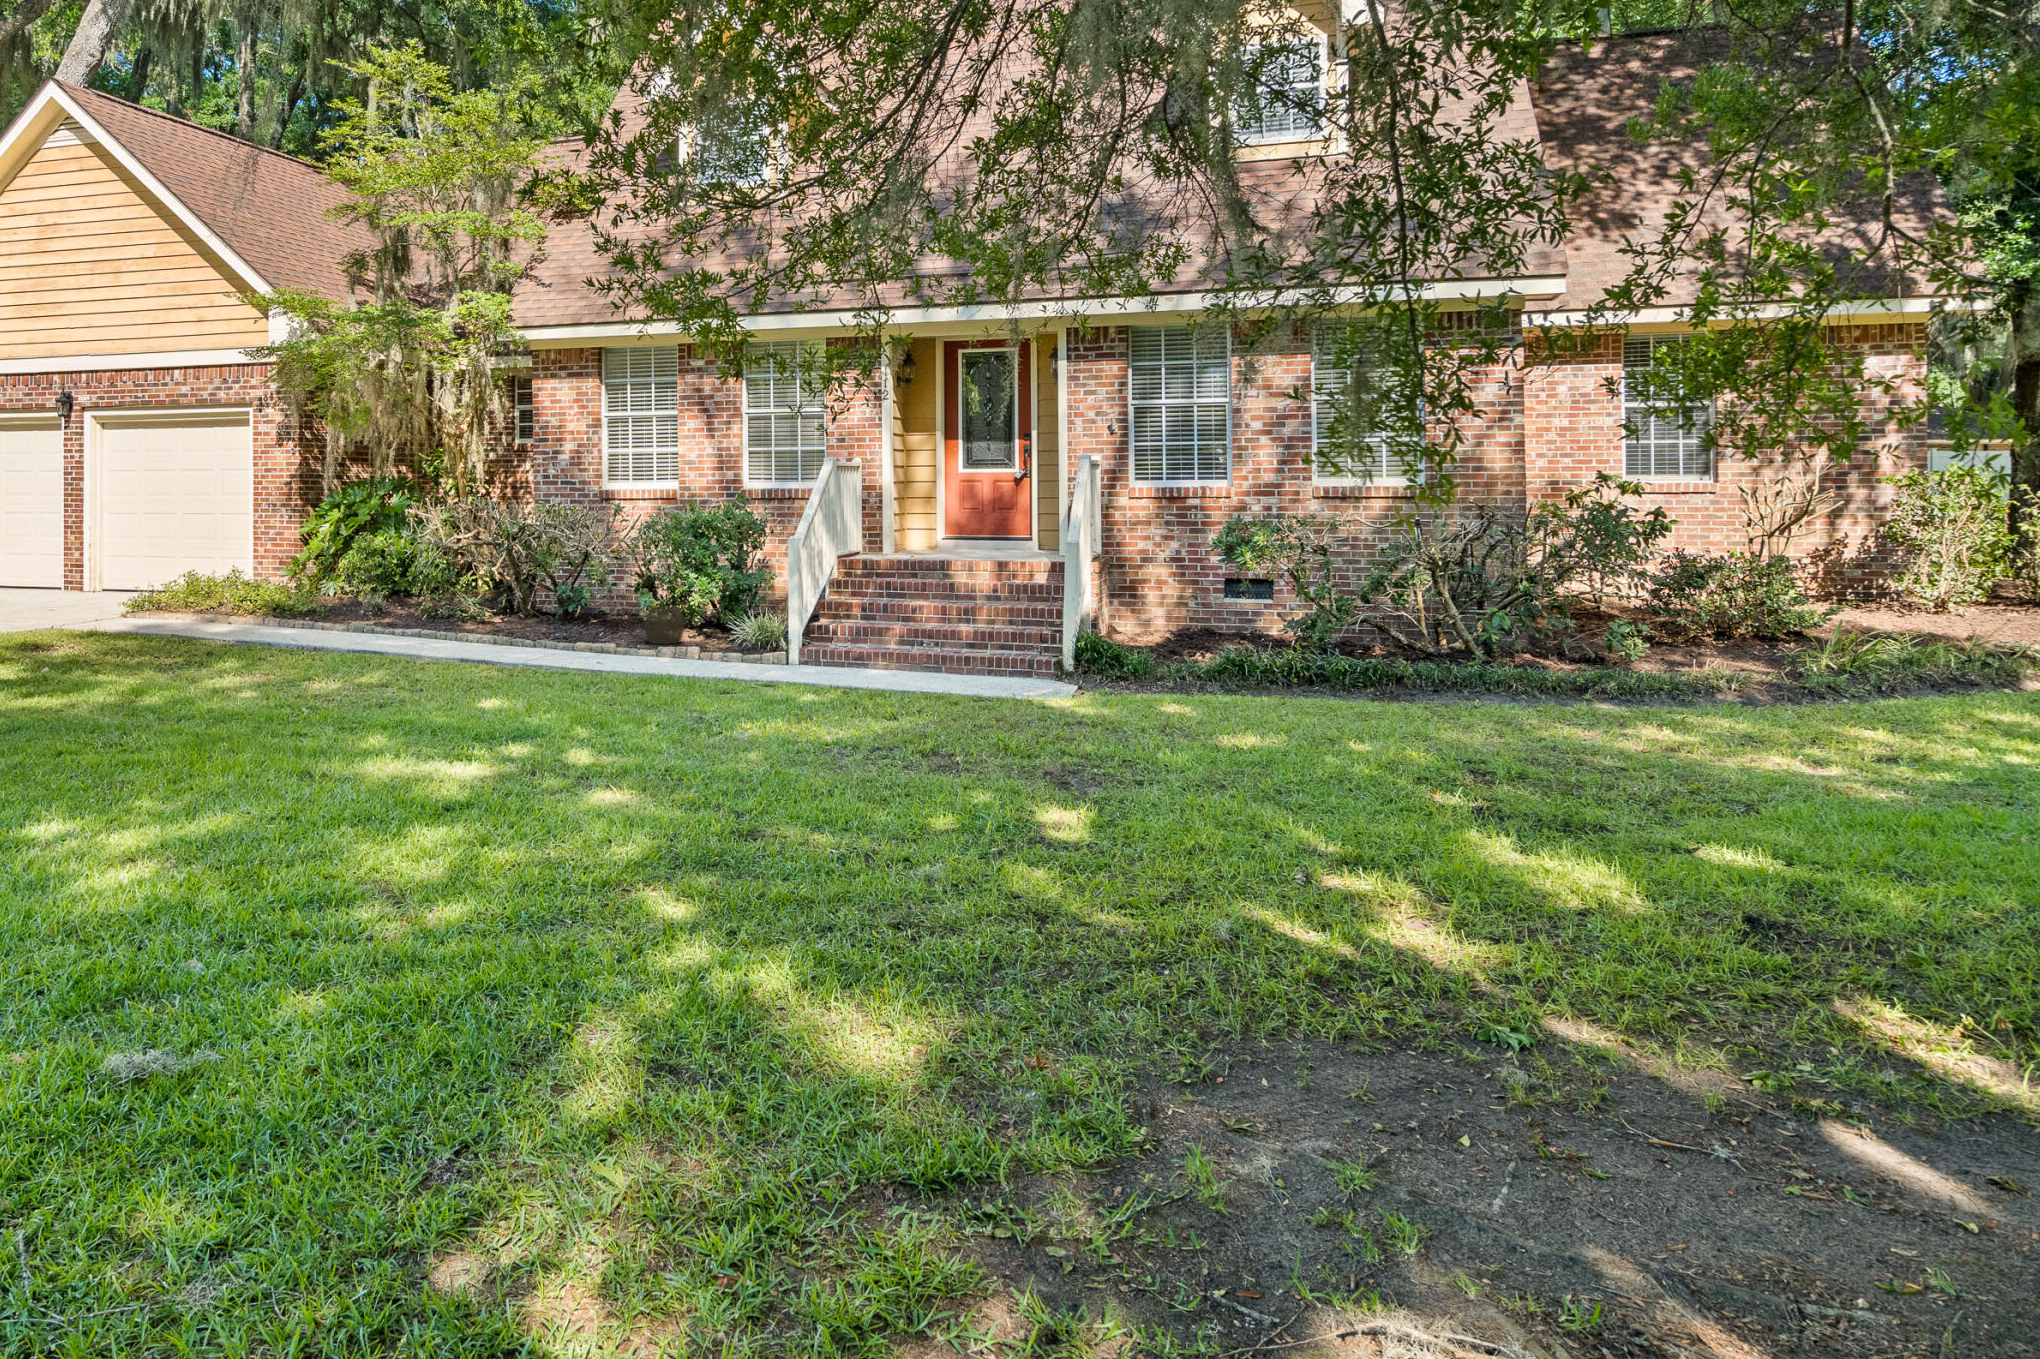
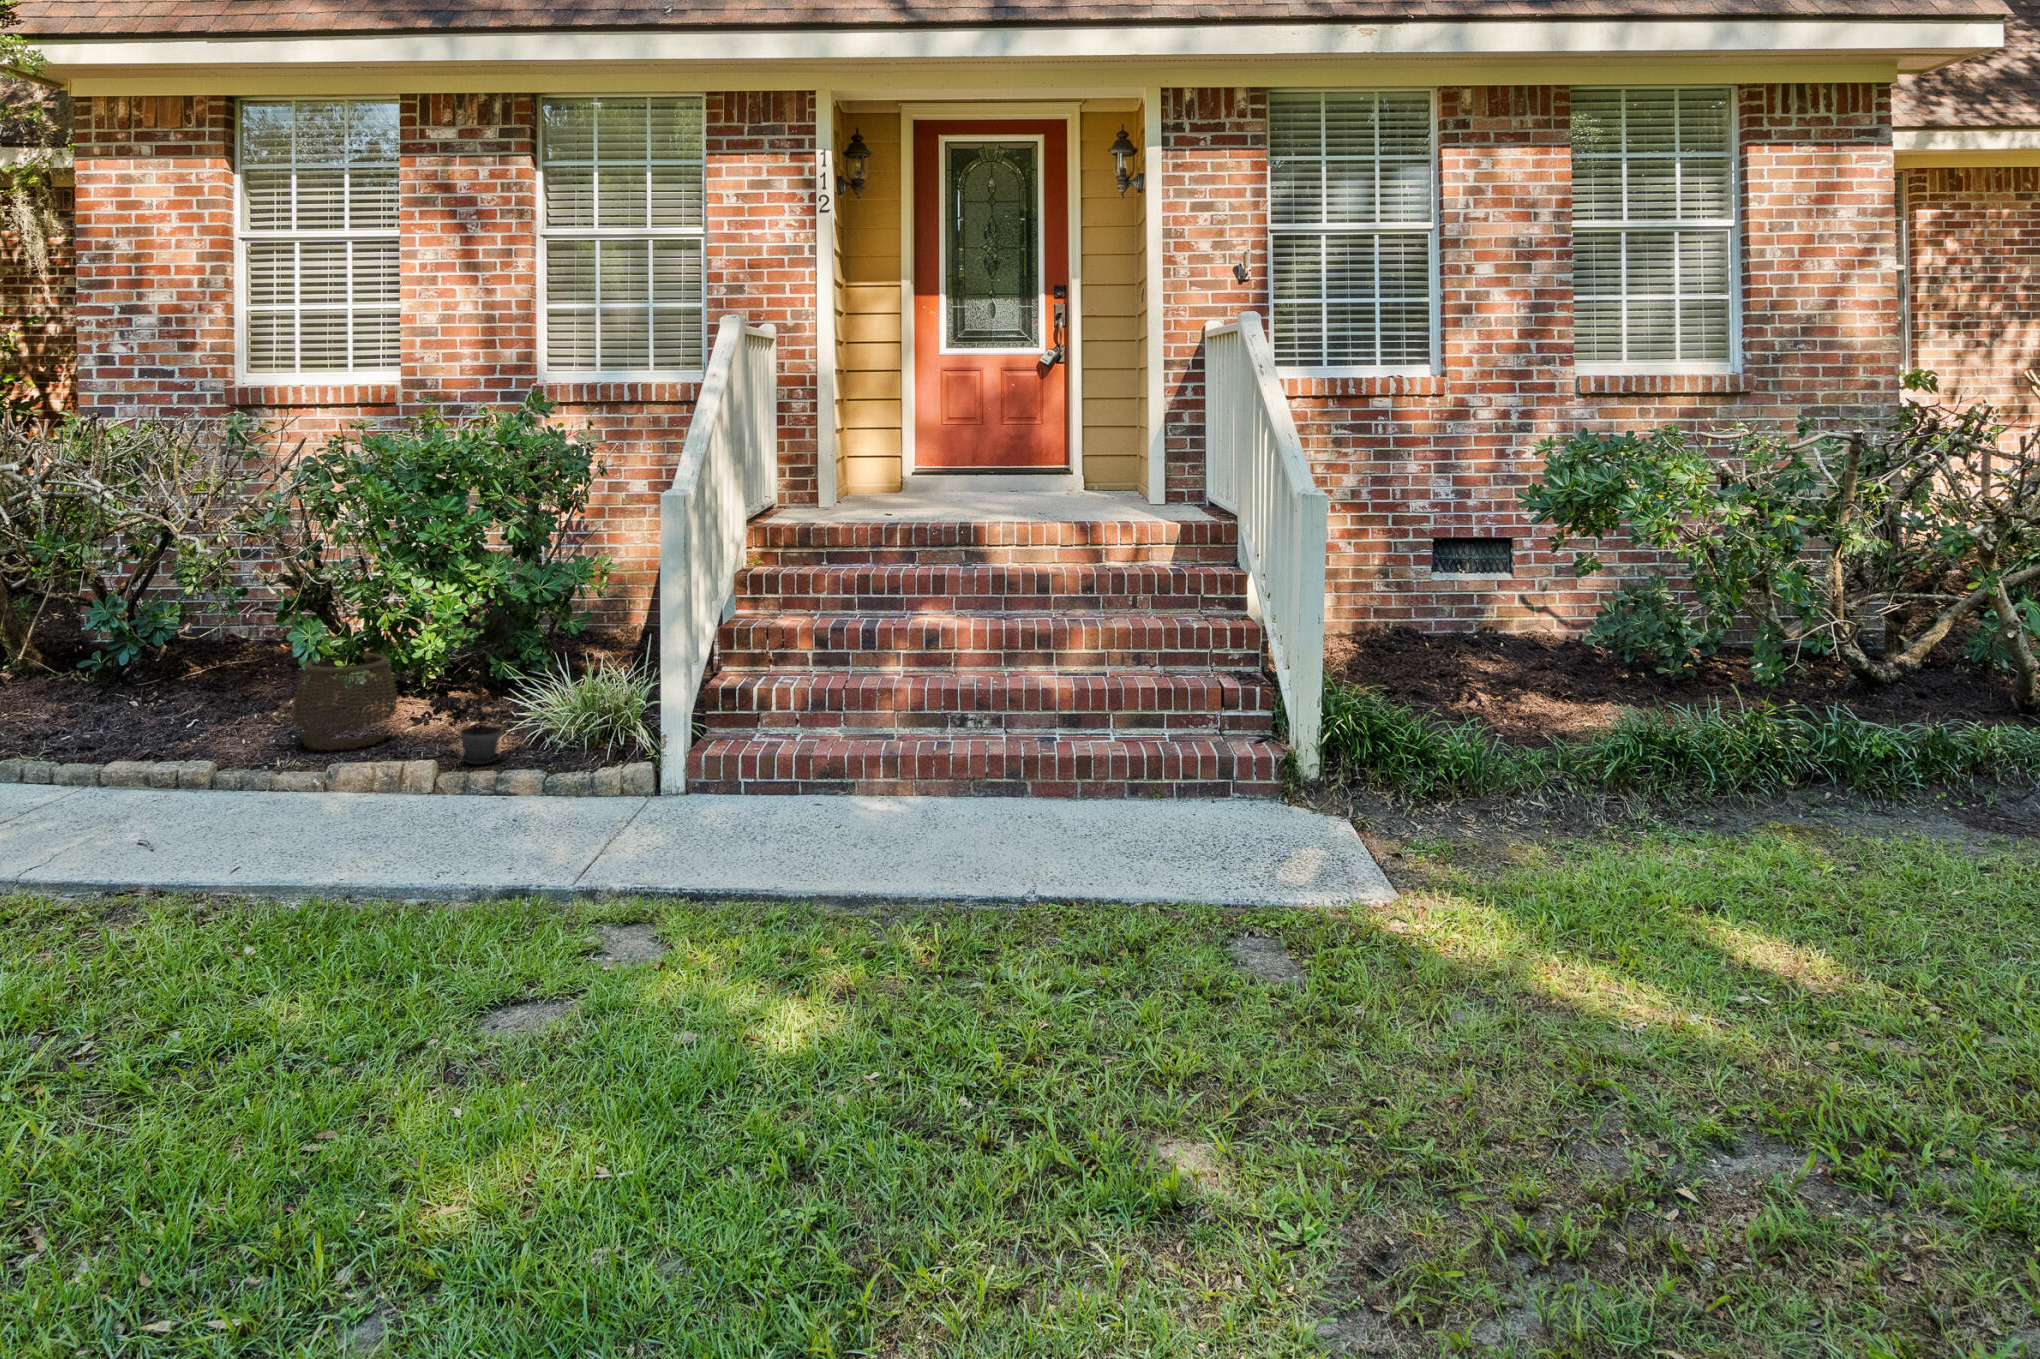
potted plant: none [703,578,735,651] -> present [450,588,522,765]

